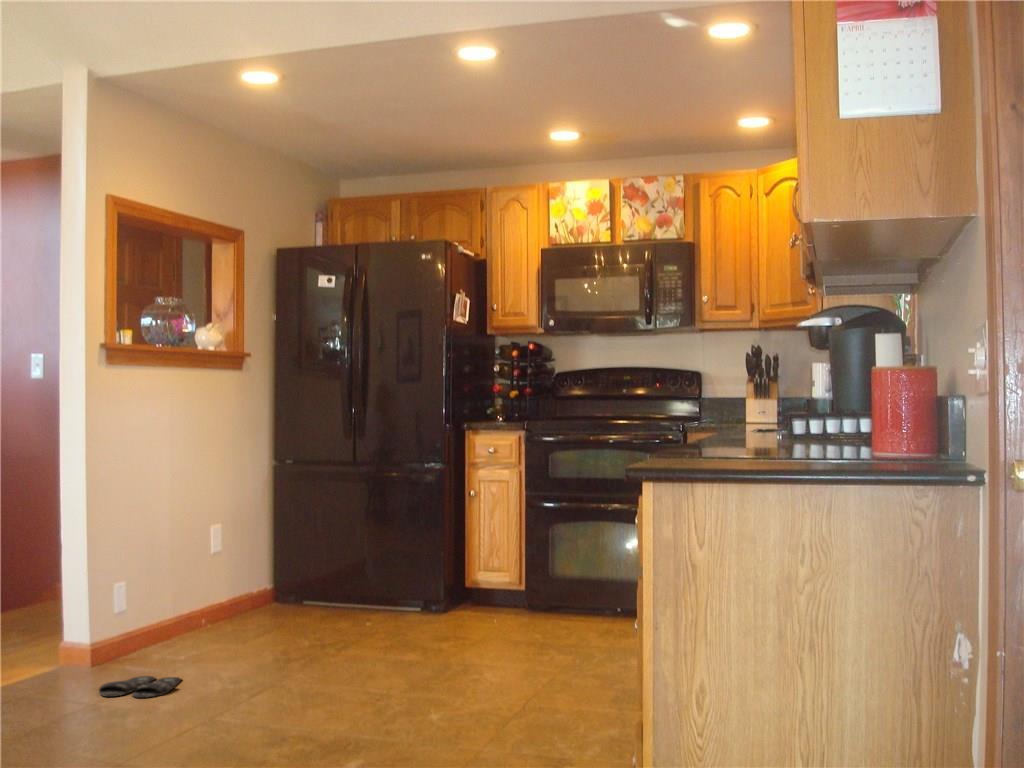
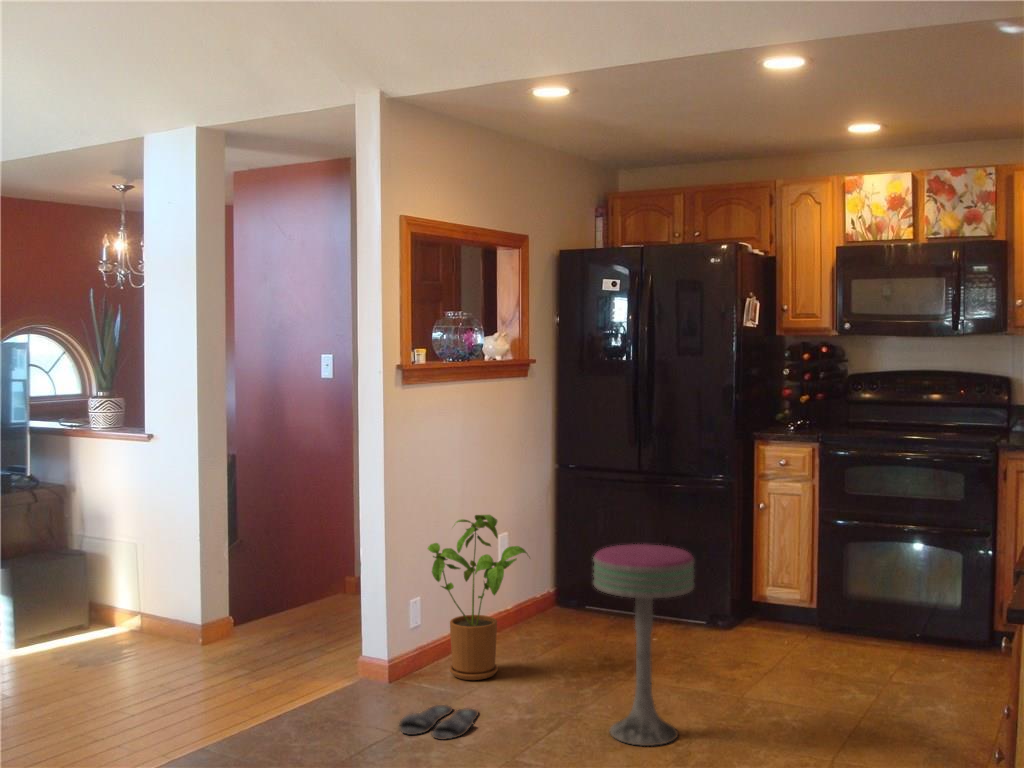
house plant: none [132,495,239,659] -> present [428,515,527,680]
bar stool: none [294,508,390,692] -> present [594,544,694,746]

